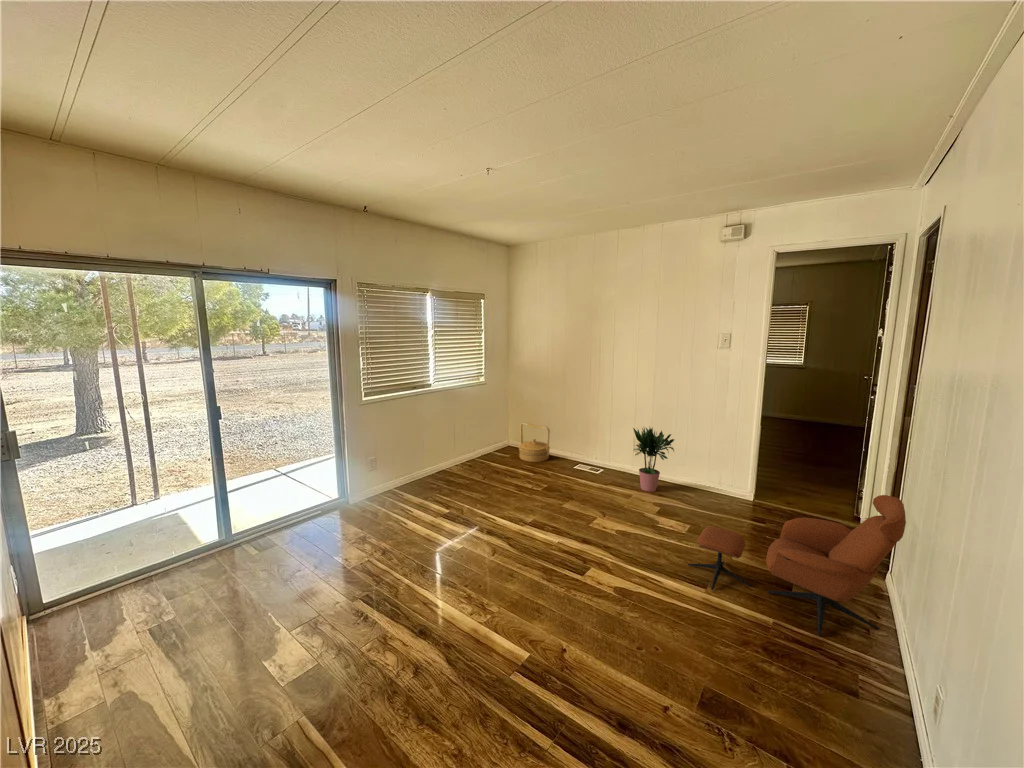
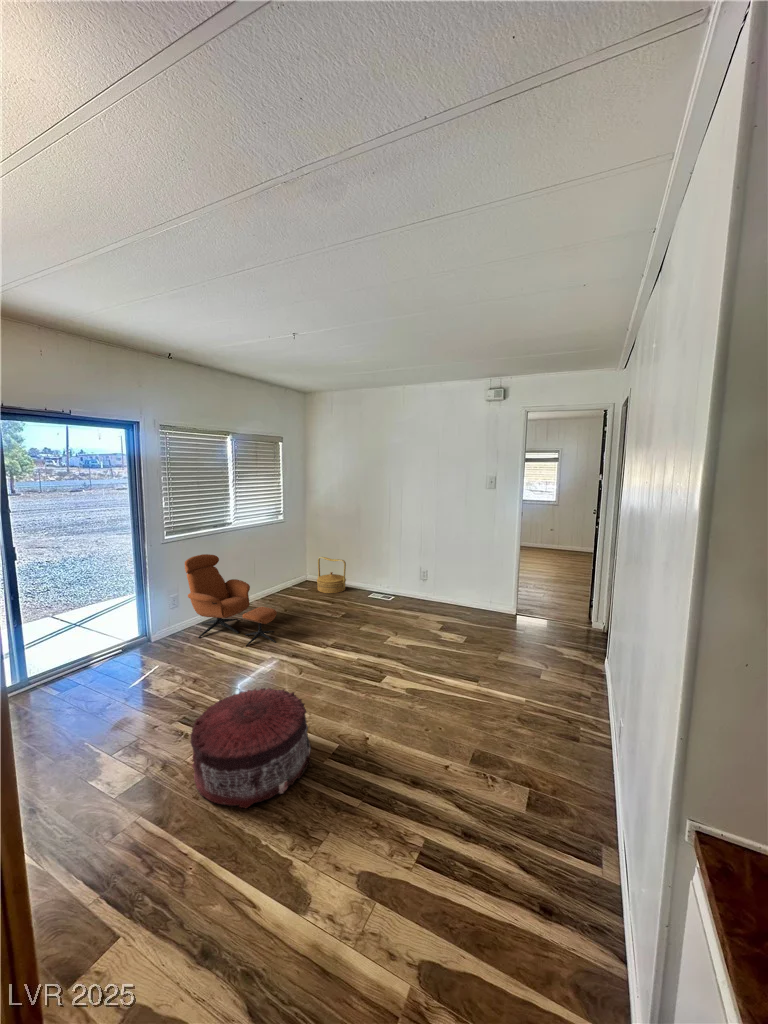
potted plant: present [633,428,674,492] -> none [419,553,457,613]
lounge chair: present [688,495,906,636] -> present [185,554,277,647]
pouf: none [359,575,494,728] -> present [191,688,311,808]

